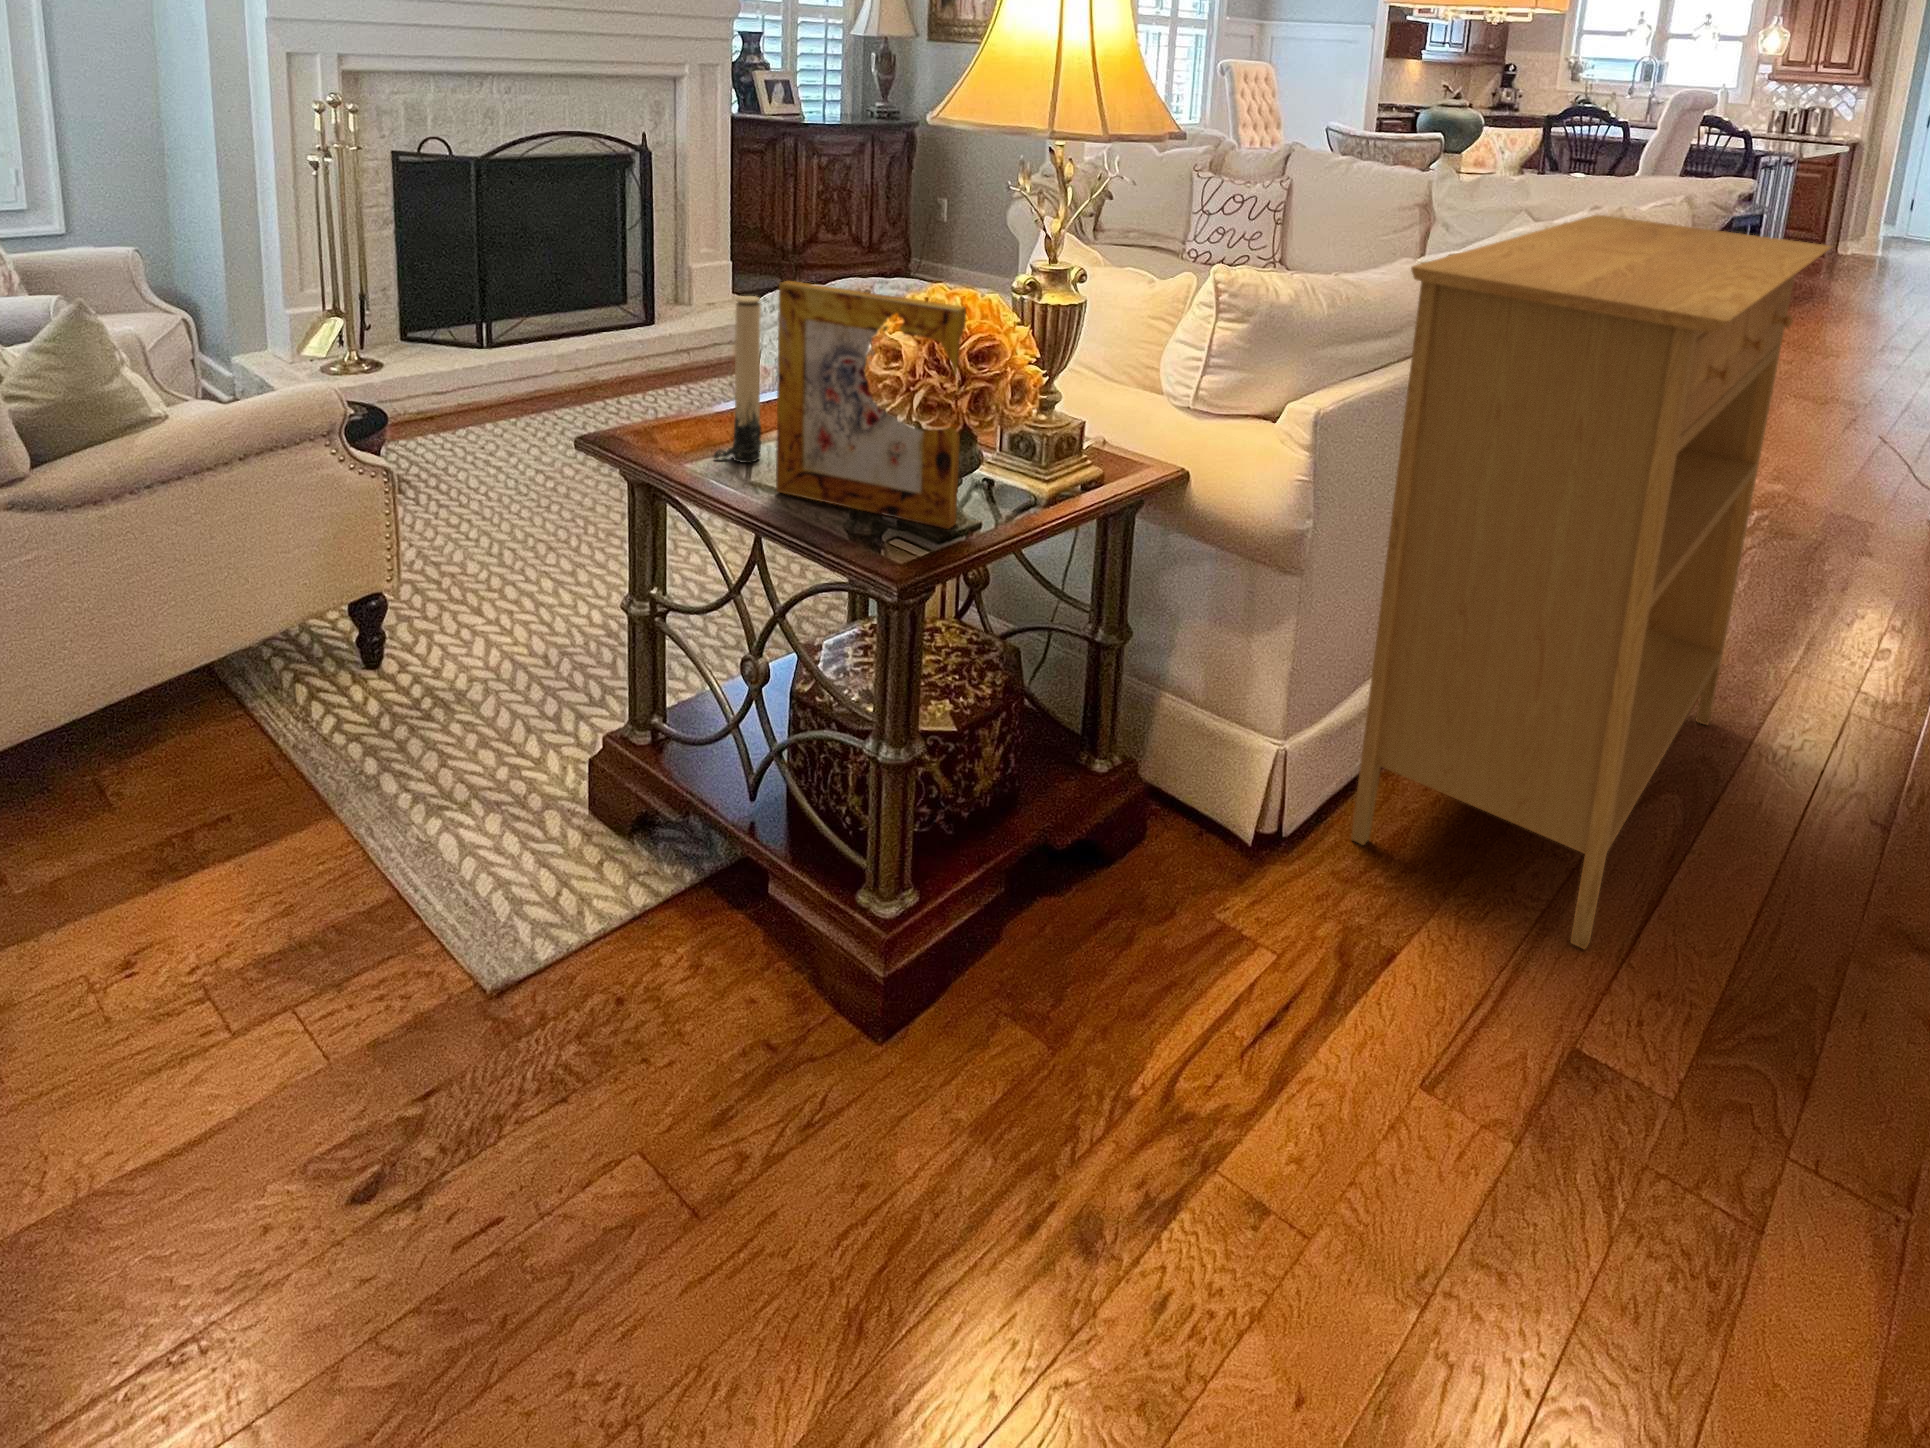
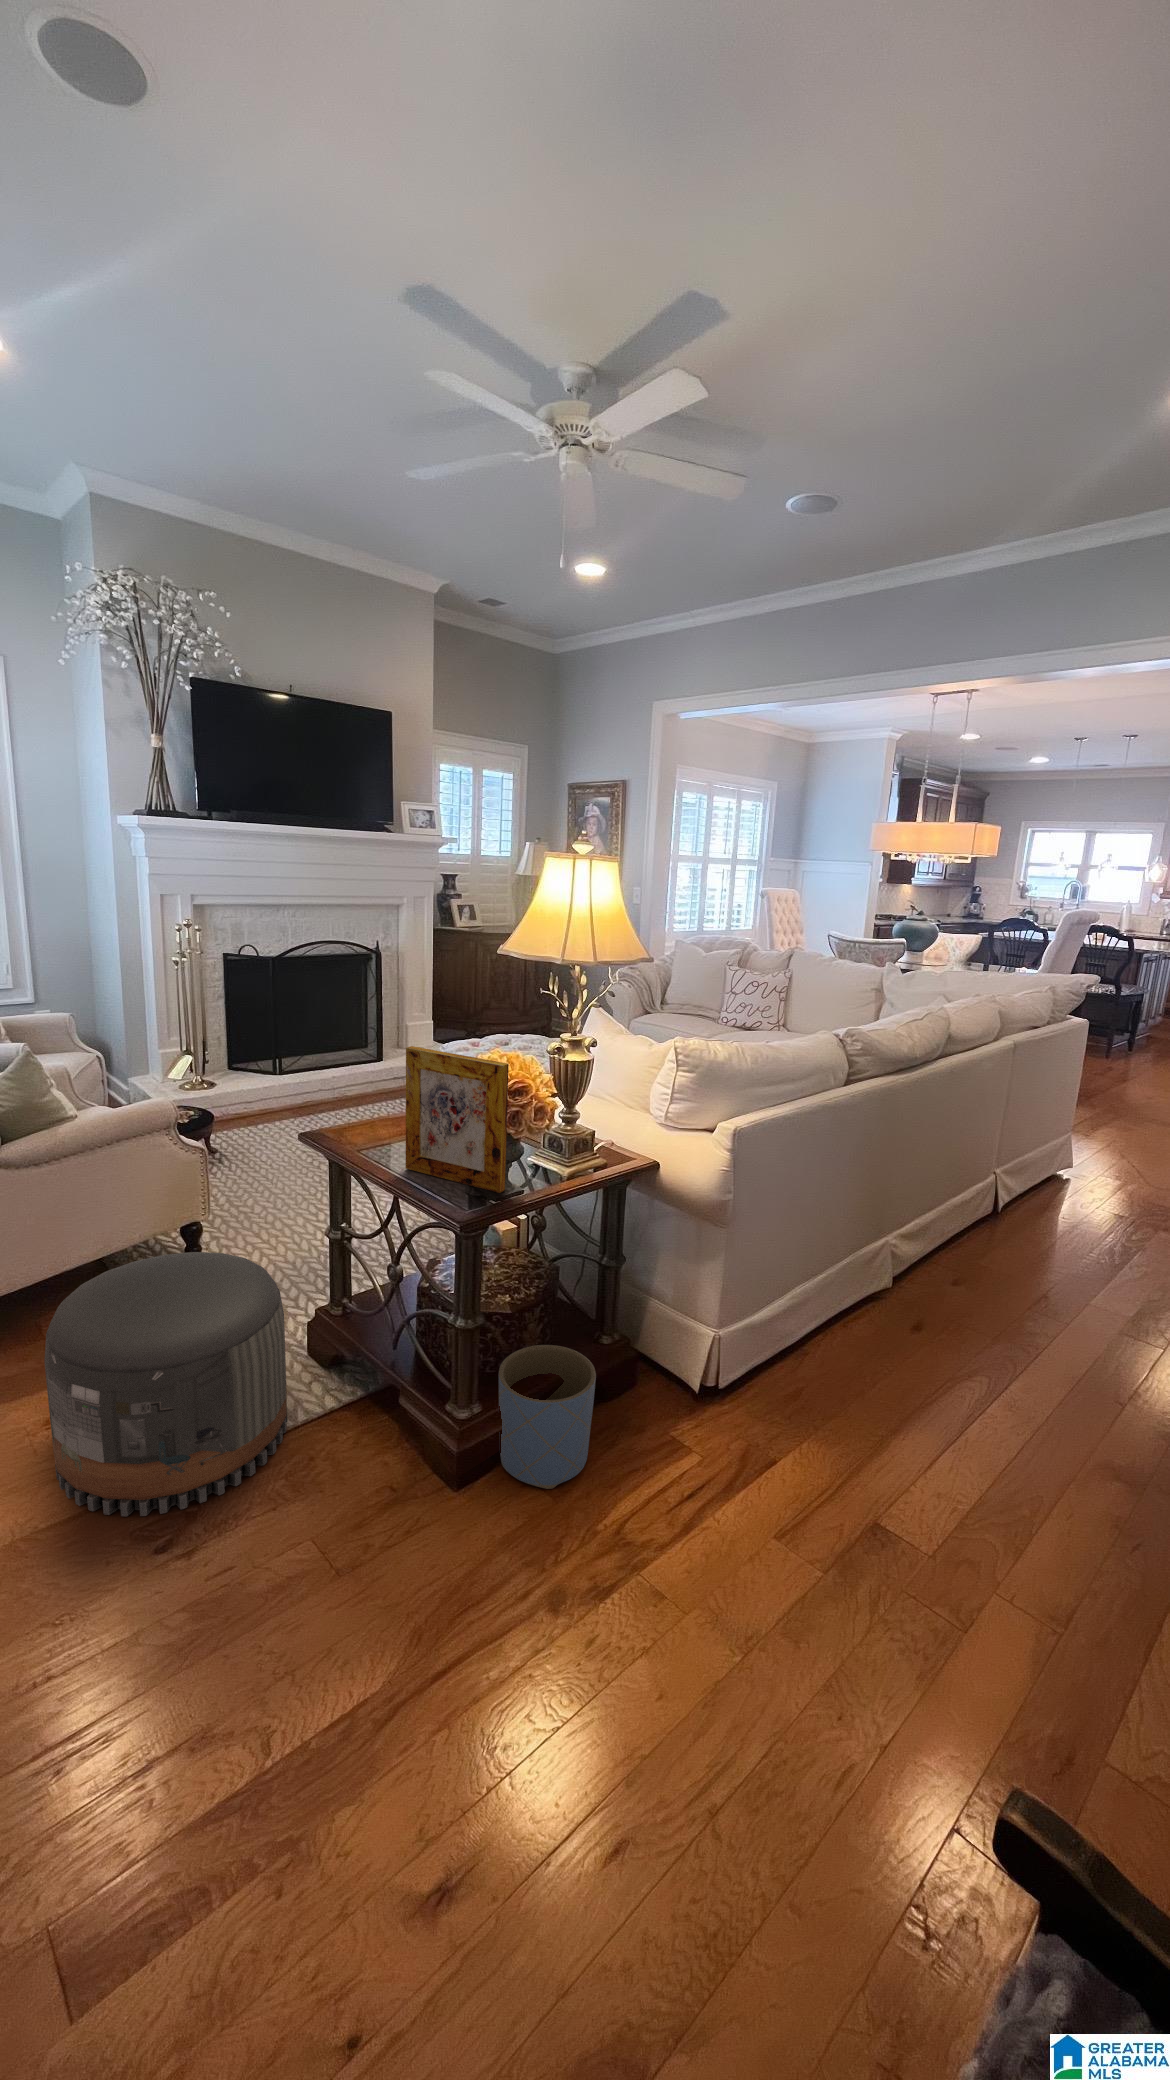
console table: present [1351,215,1832,949] -> none [764,1003,1101,1467]
candle: present [714,296,762,463] -> none [375,1054,403,1151]
pouf: none [119,648,567,1142] -> present [44,1252,287,1516]
planter: none [946,782,1110,1030] -> present [499,1345,596,1489]

